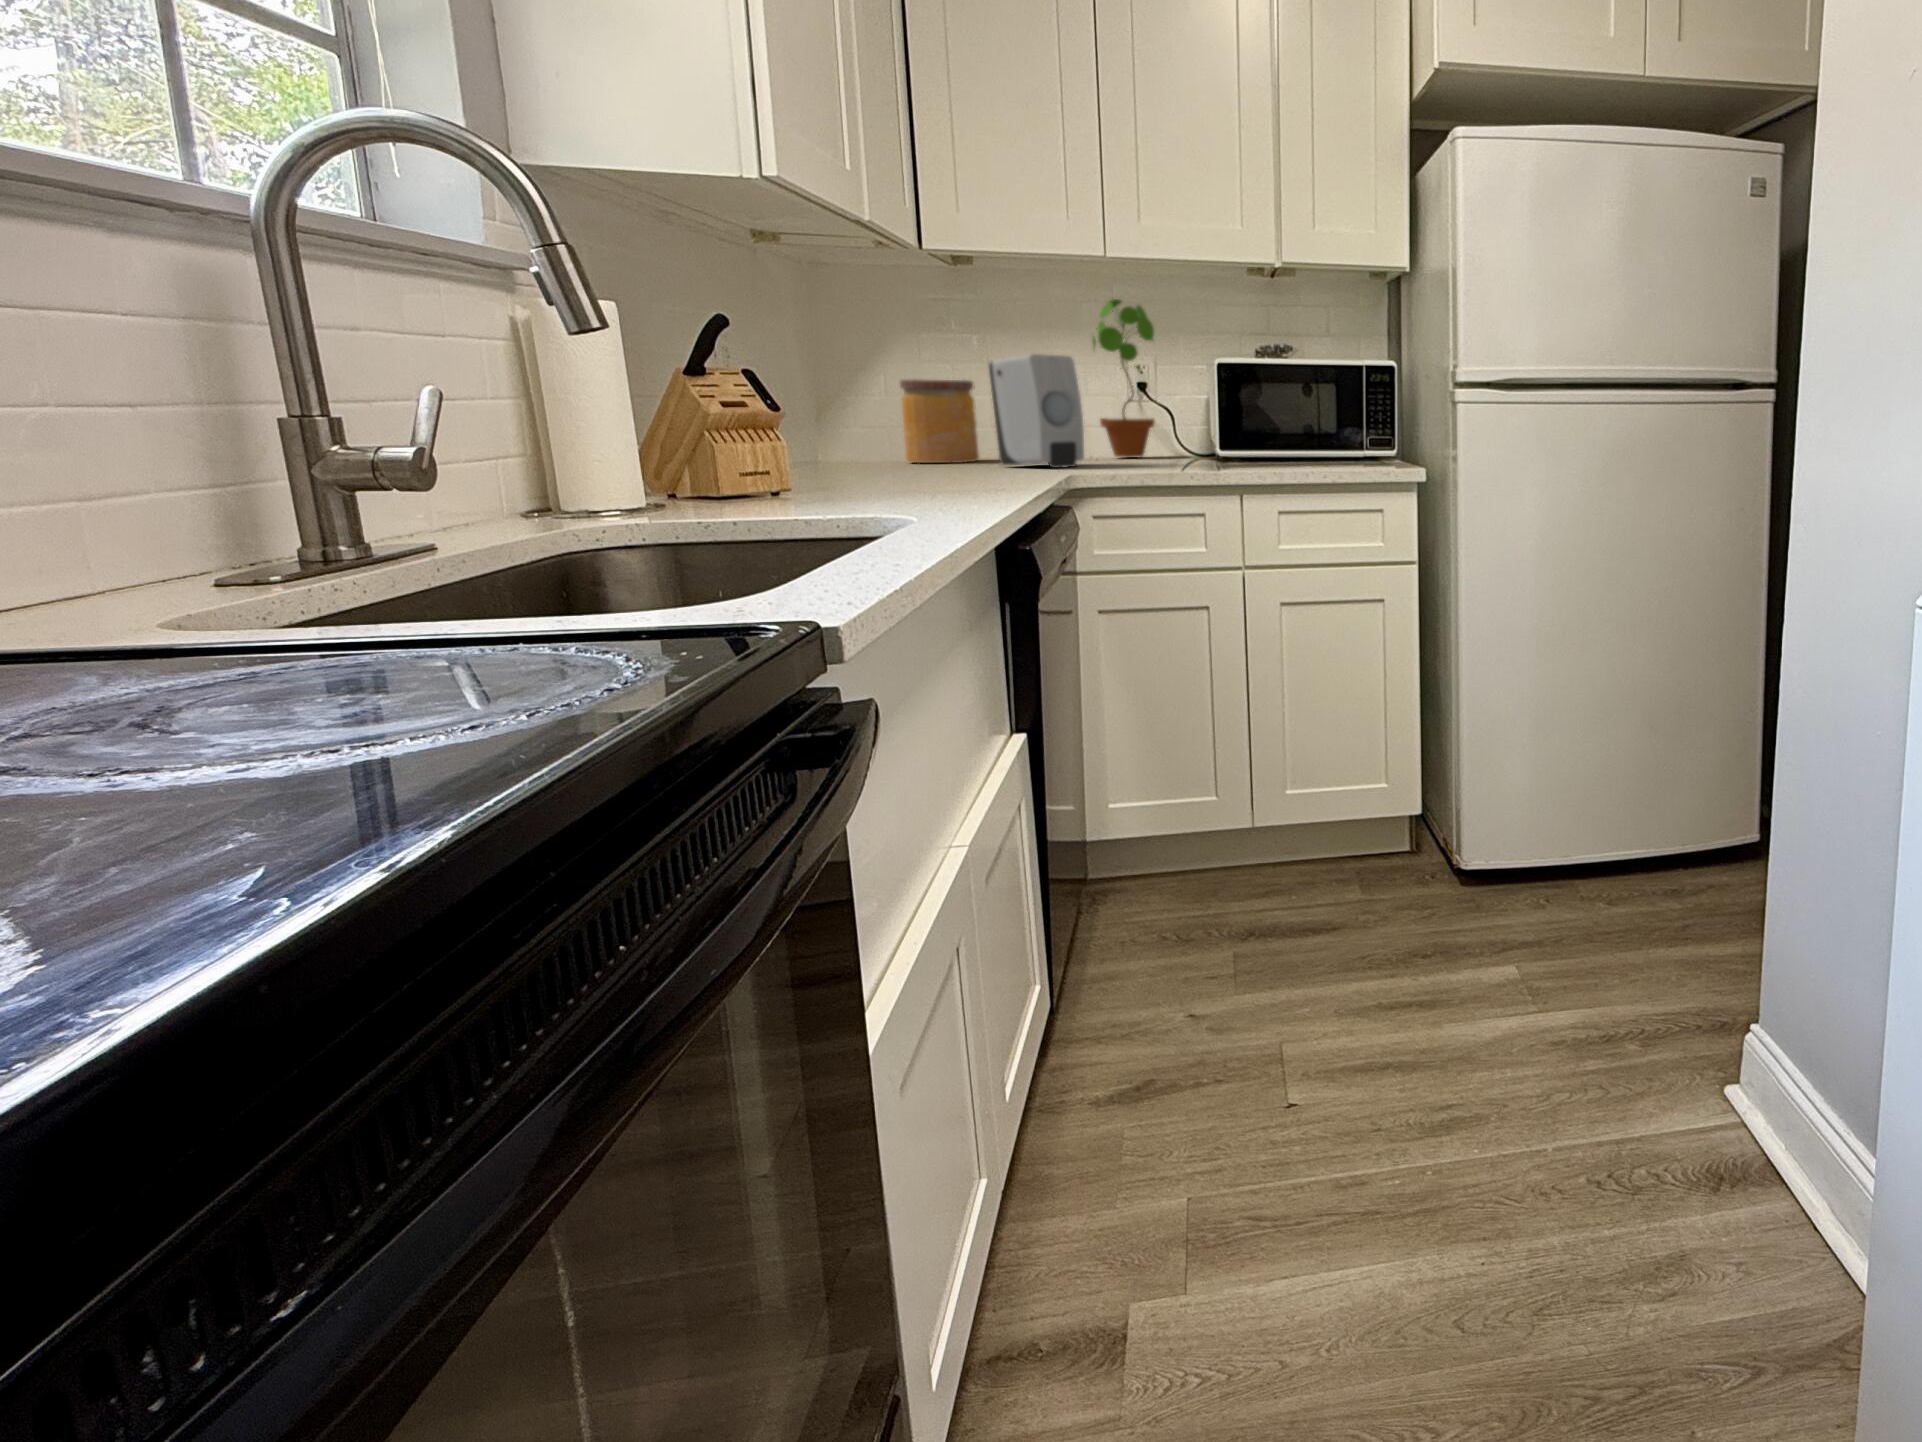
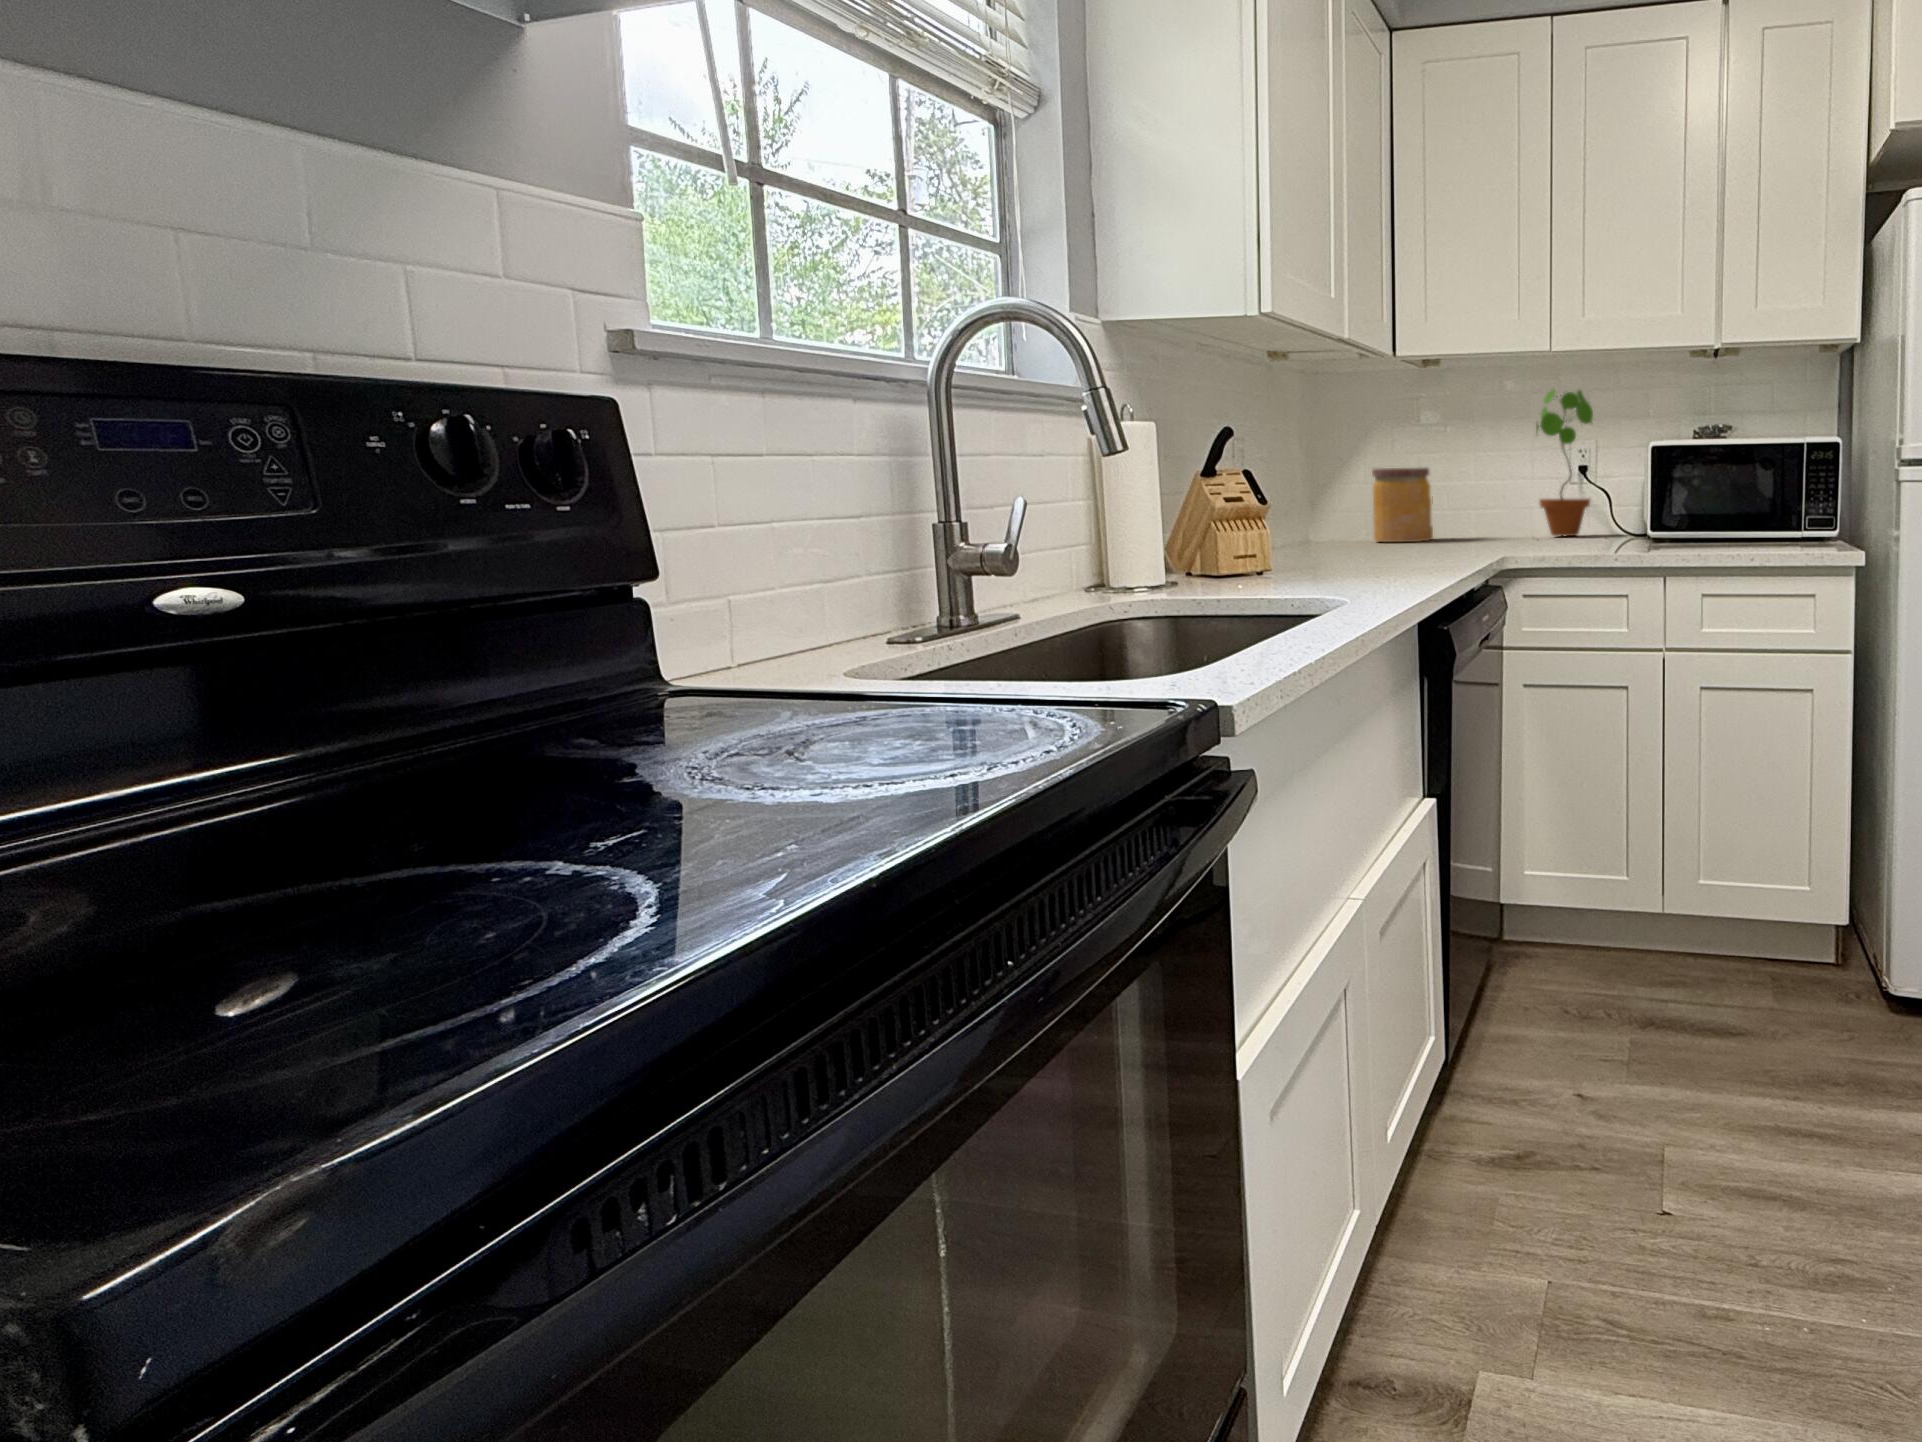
soap dispenser: present [989,354,1084,468] -> none [1441,443,1520,548]

